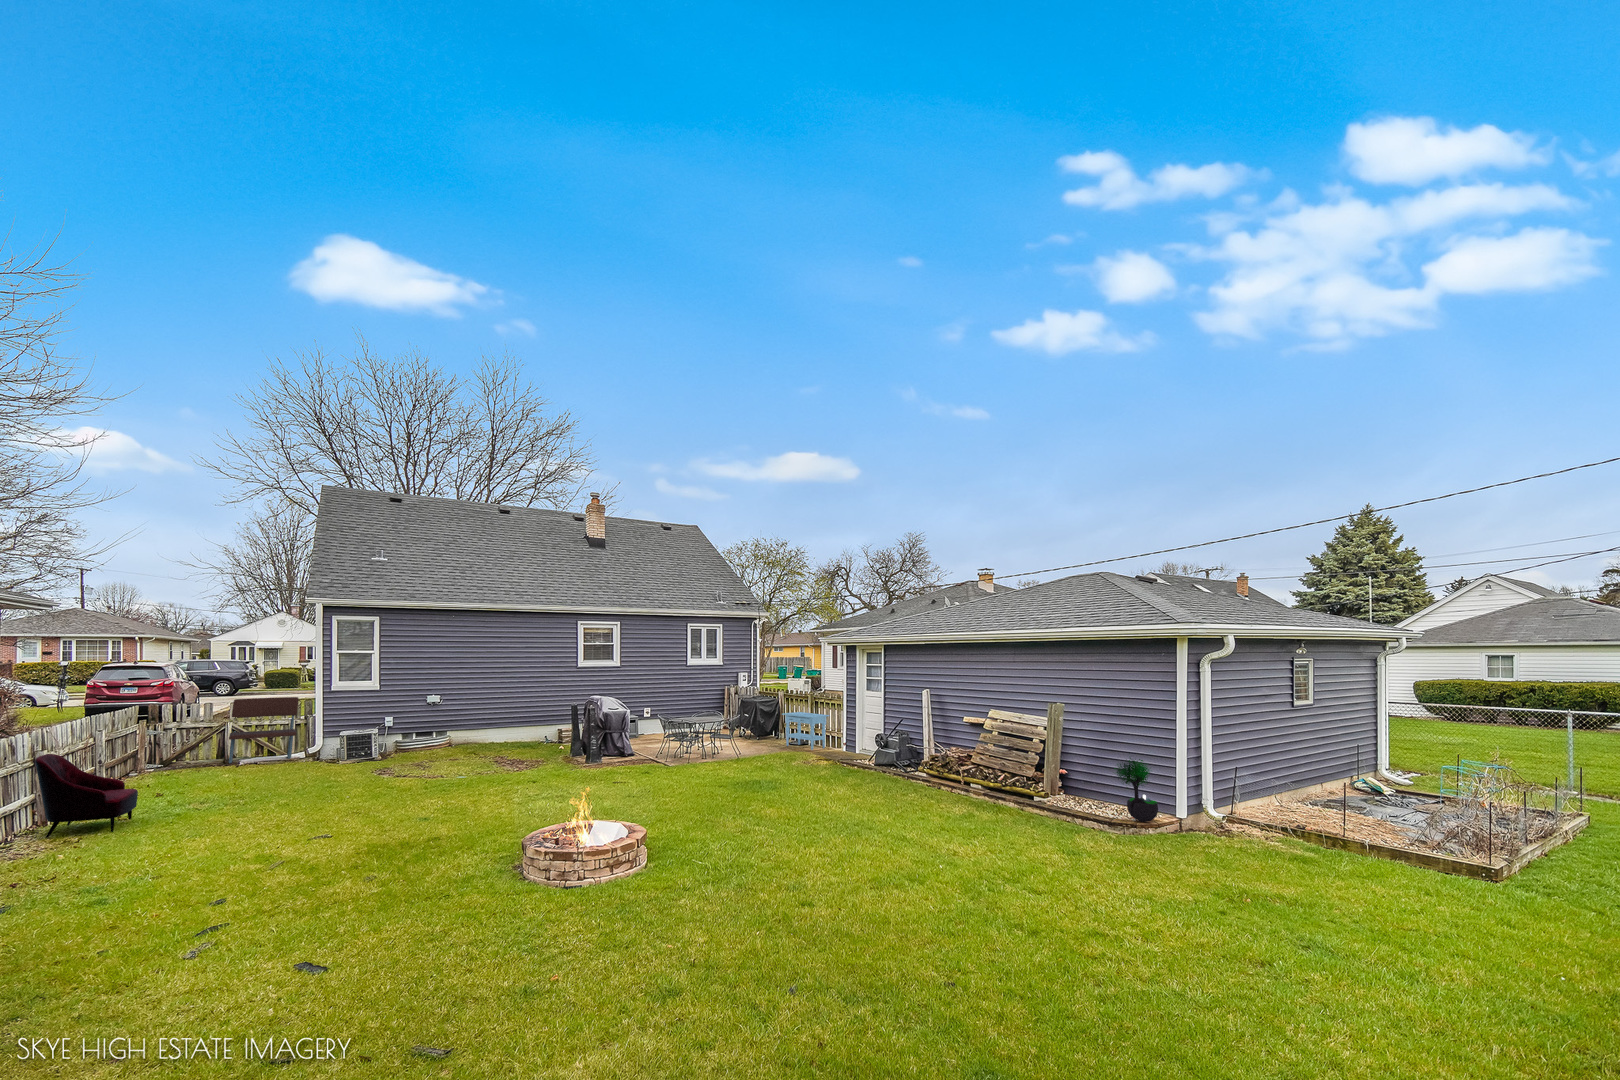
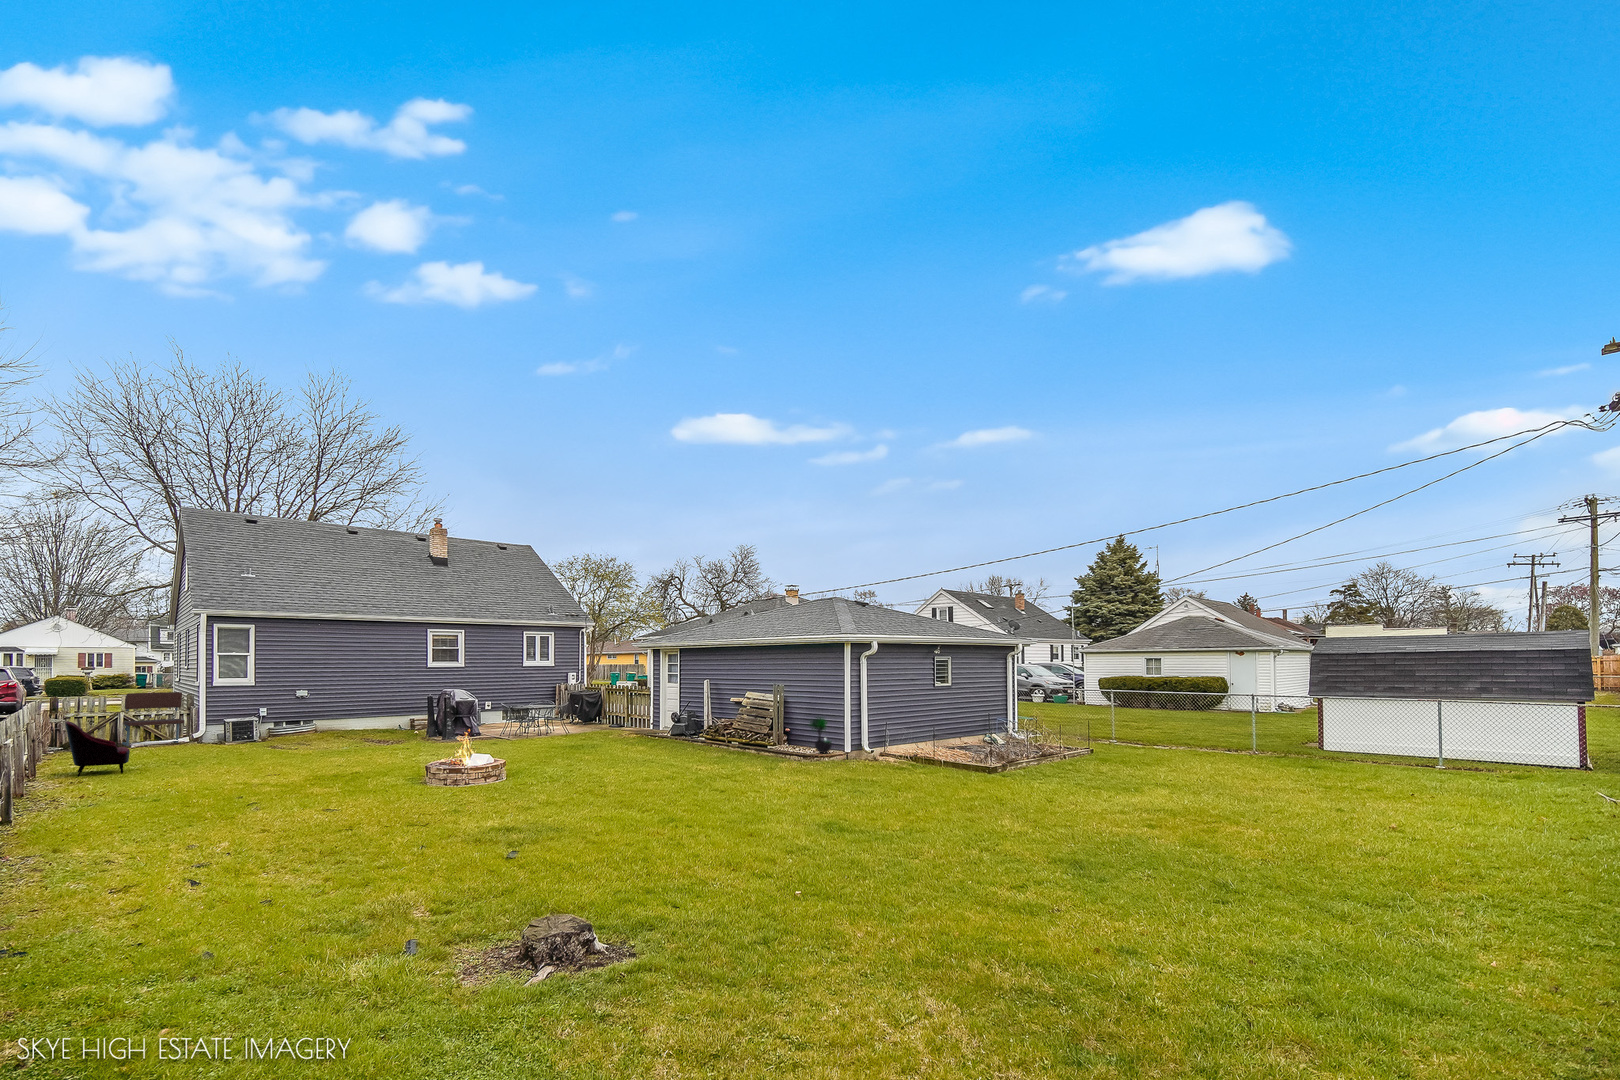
side table: present [782,712,829,750] -> none [603,703,641,731]

